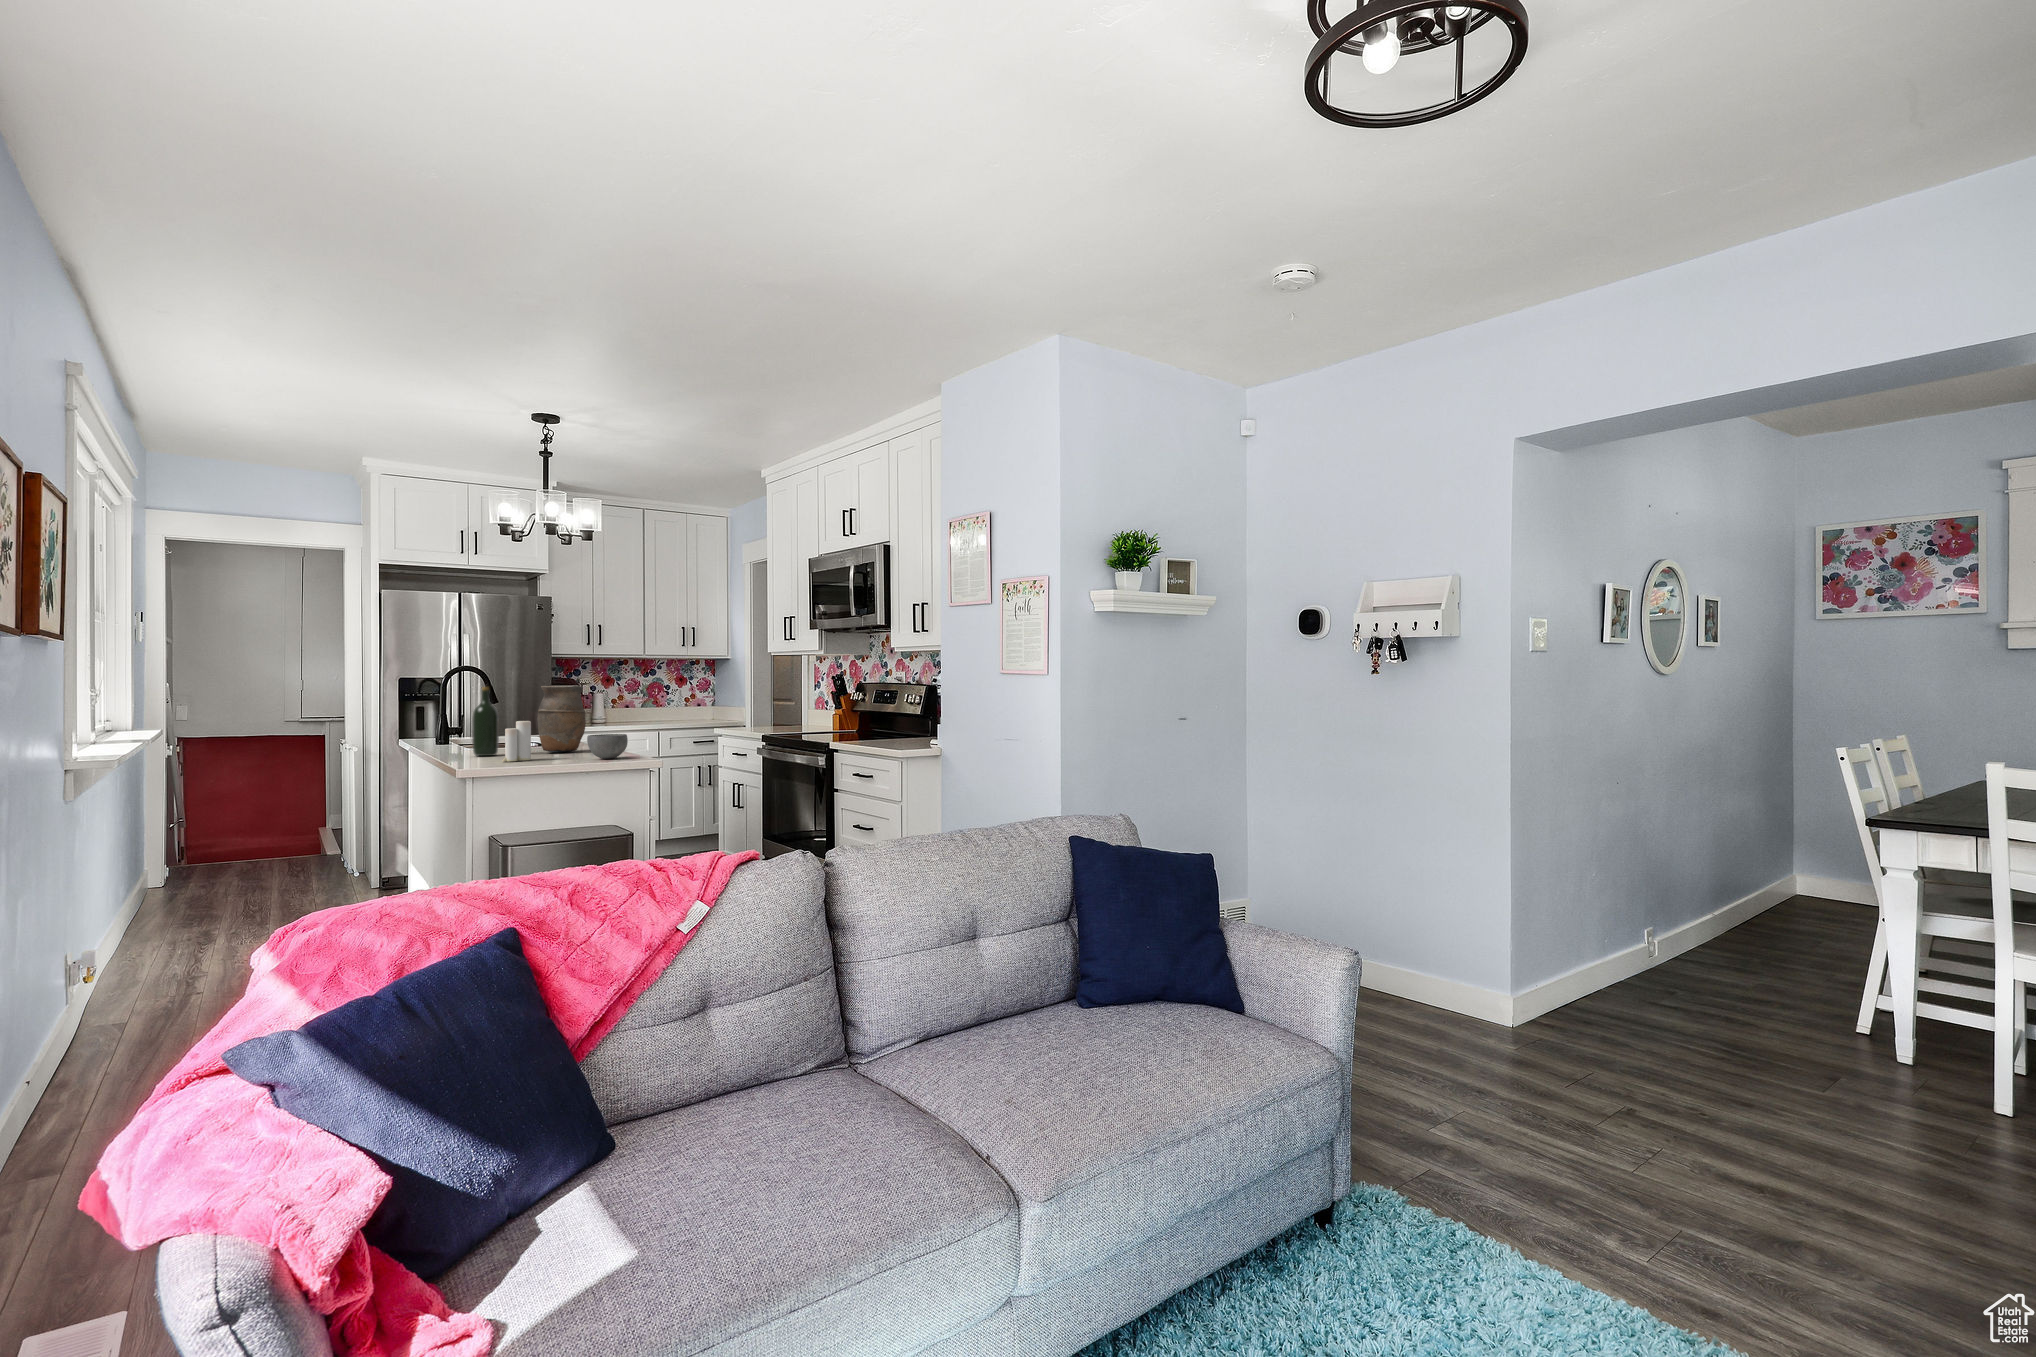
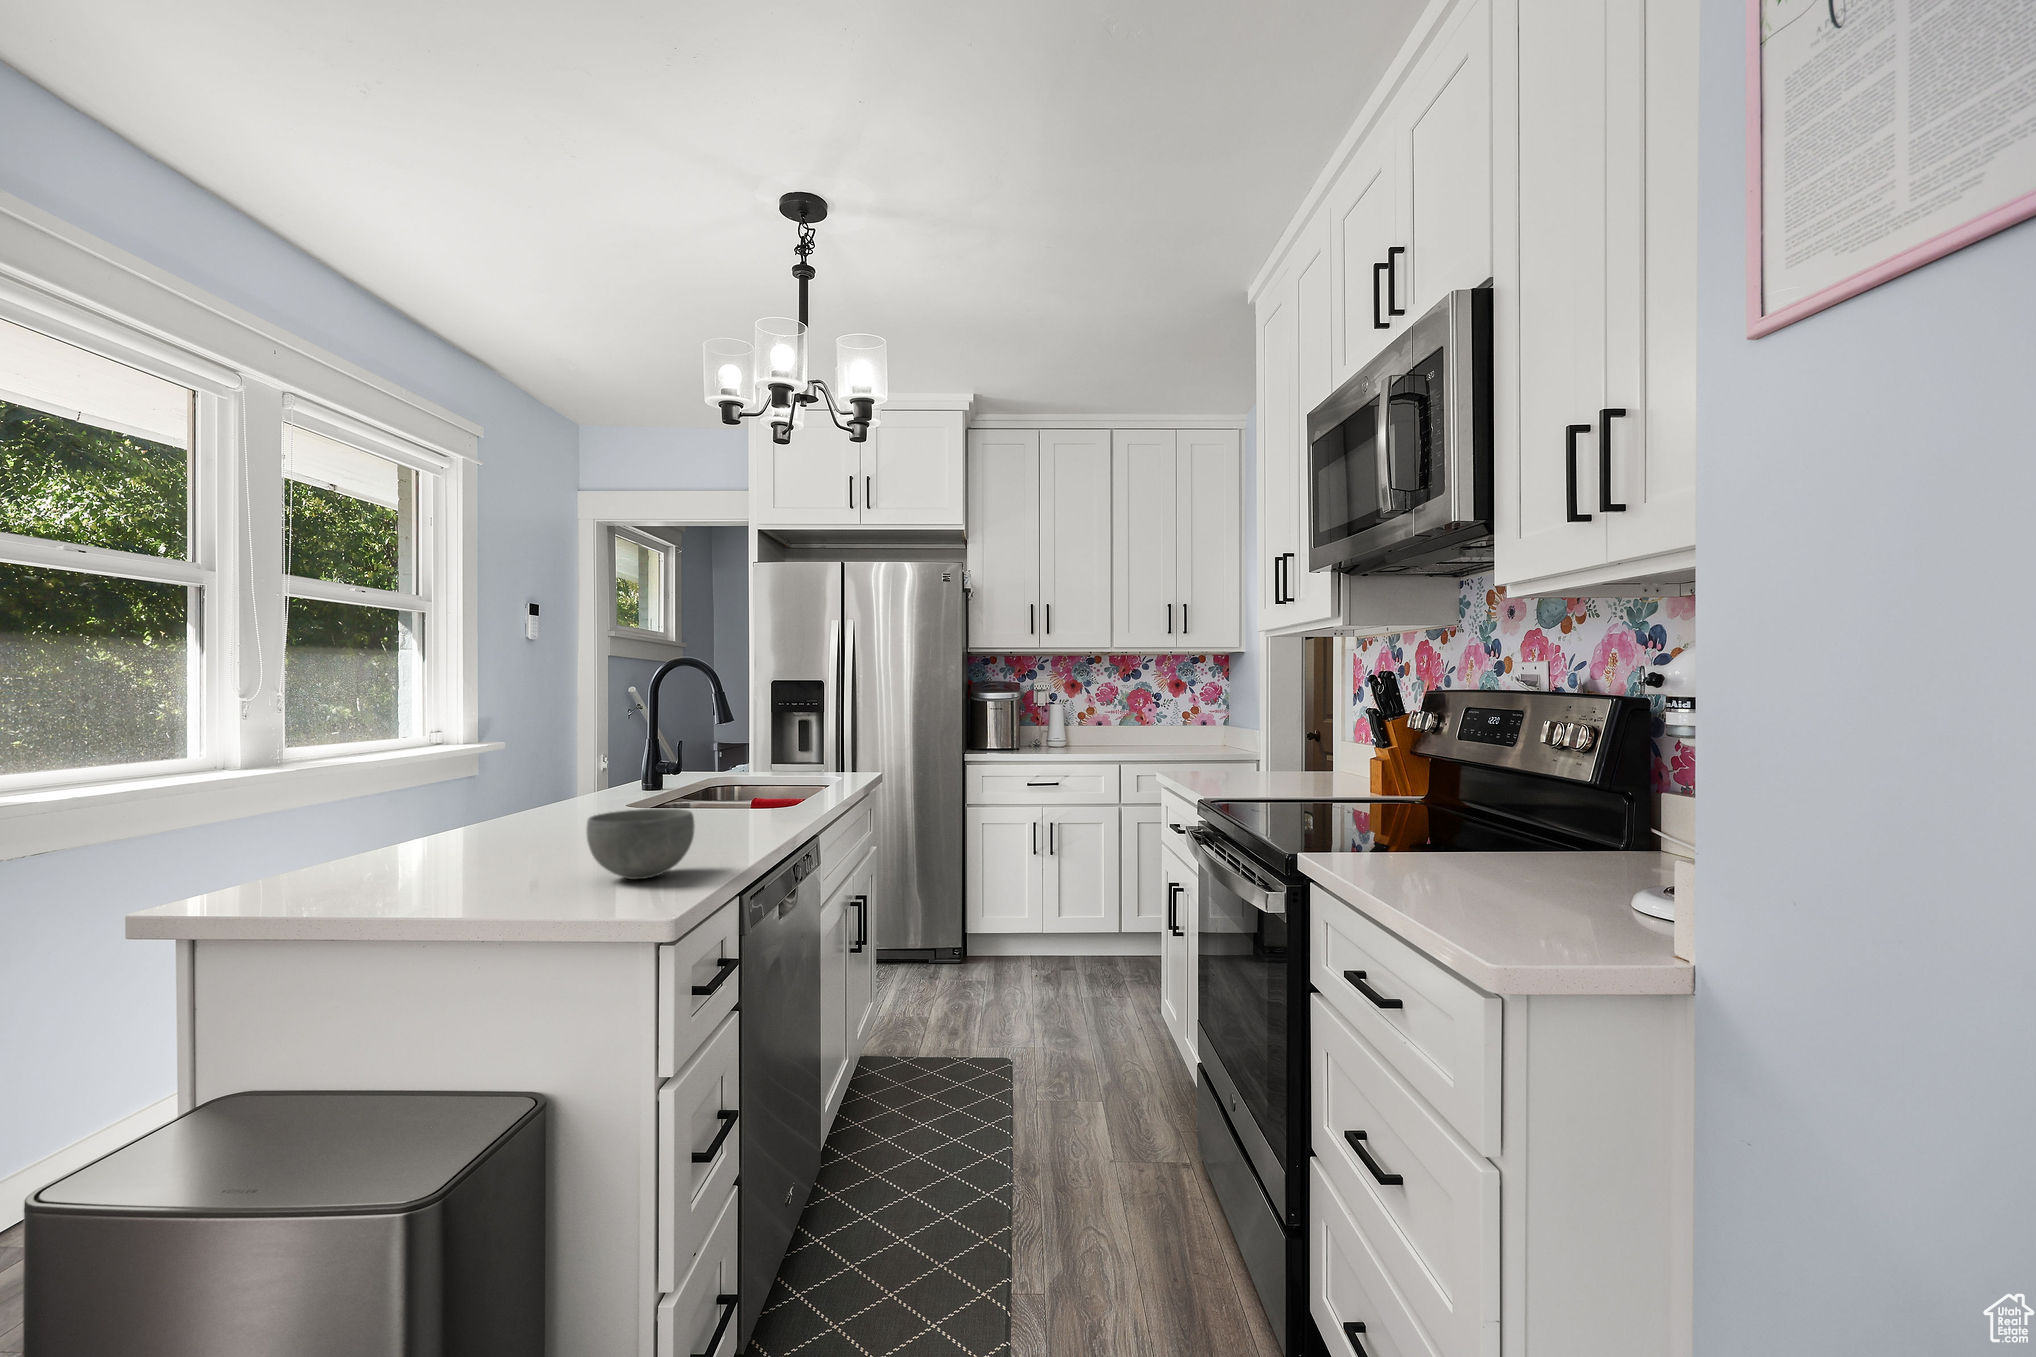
vase: present [537,686,585,752] -> none [668,687,765,828]
wine bottle: present [472,687,499,756] -> none [558,688,610,828]
candle: present [502,721,531,762] -> none [463,756,546,863]

